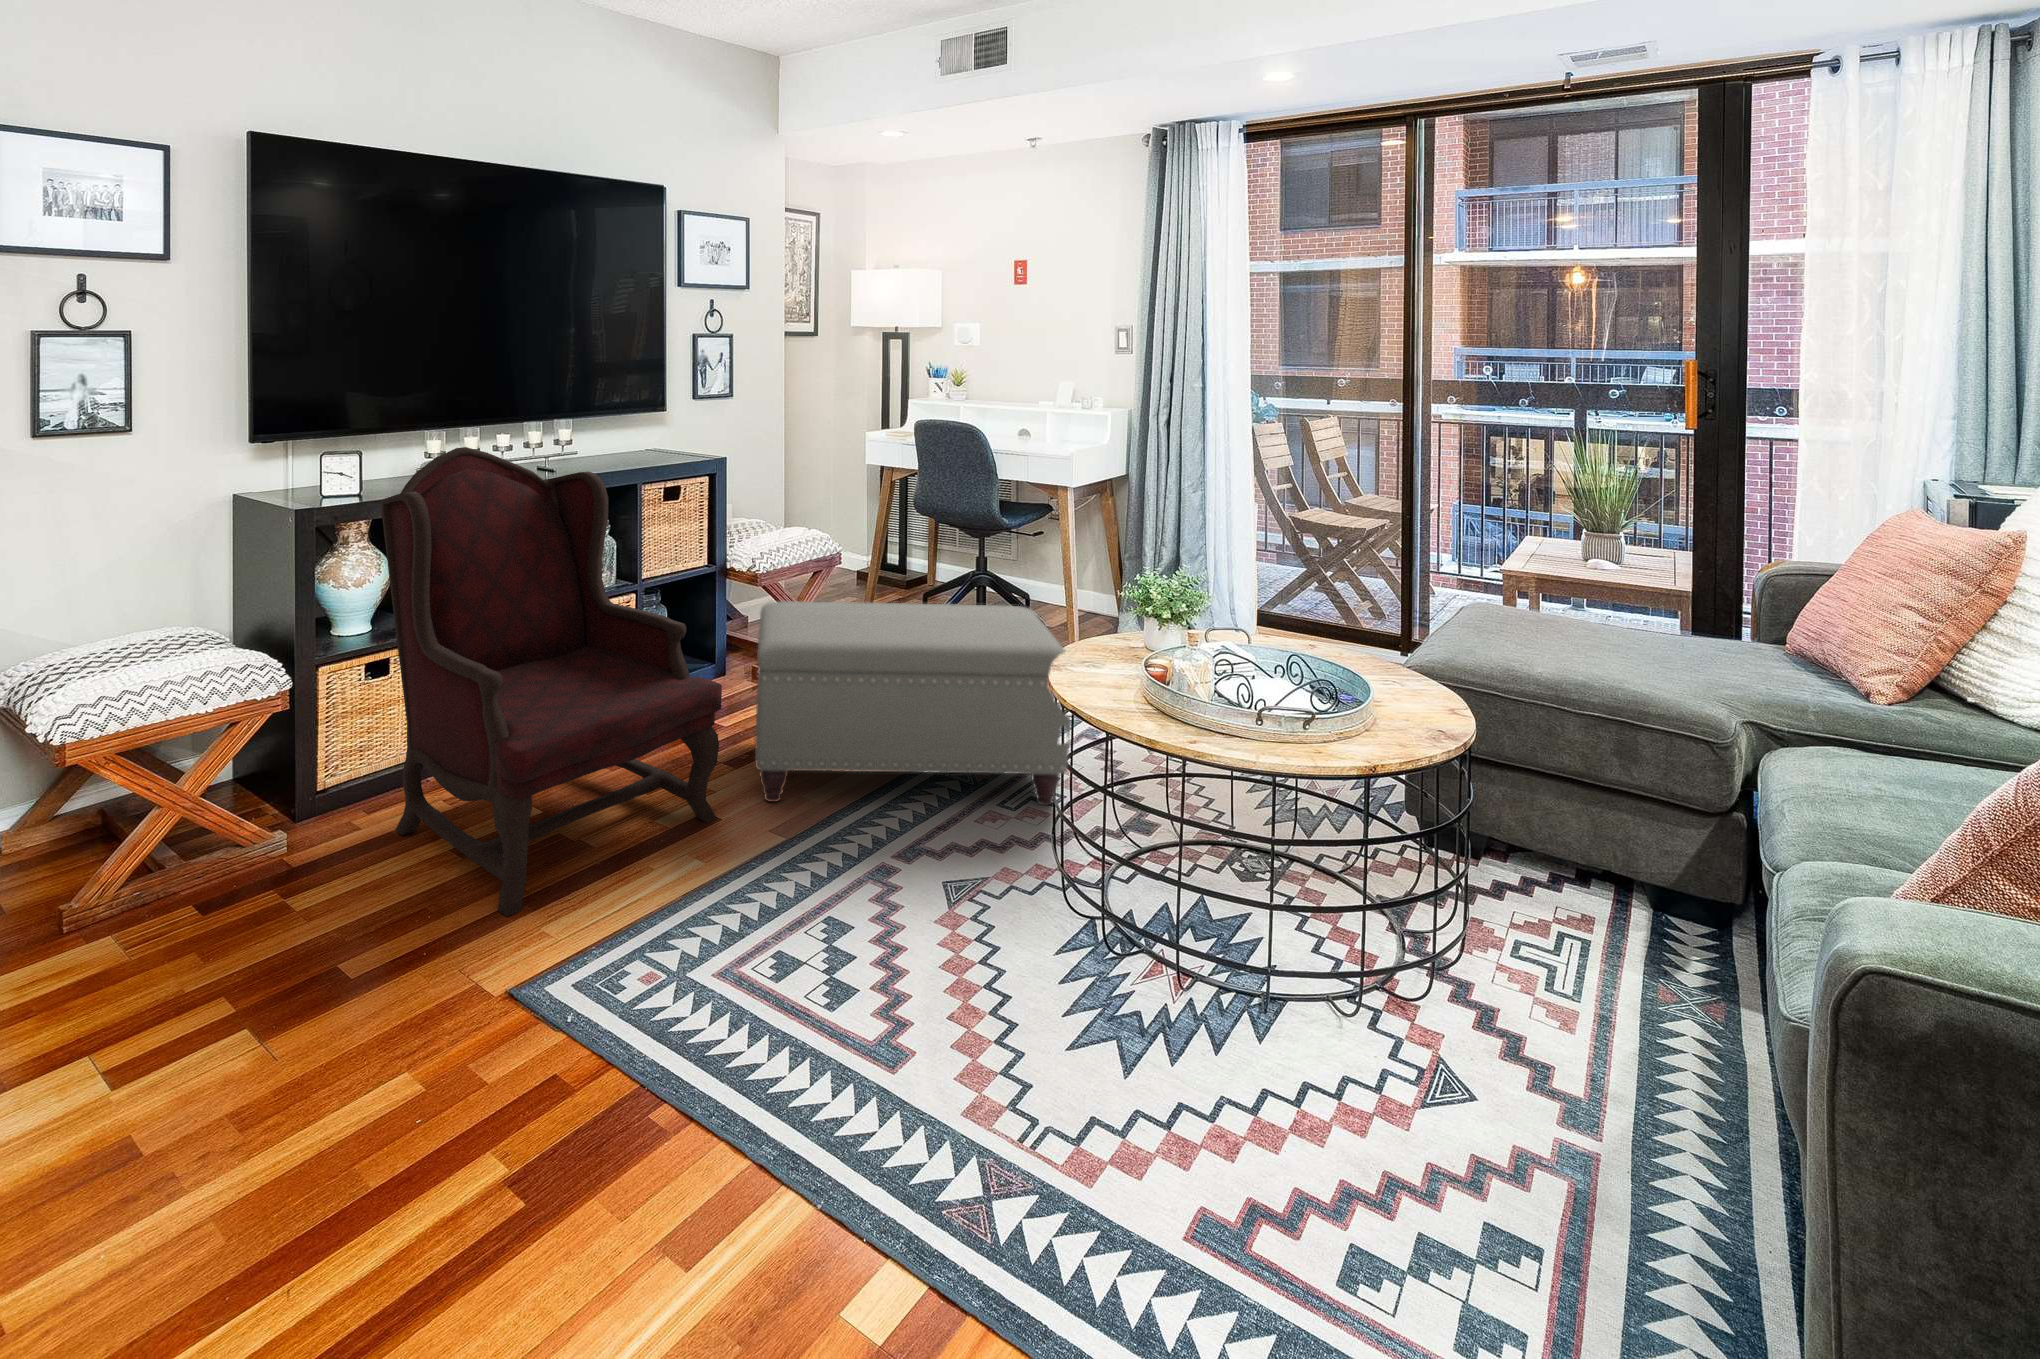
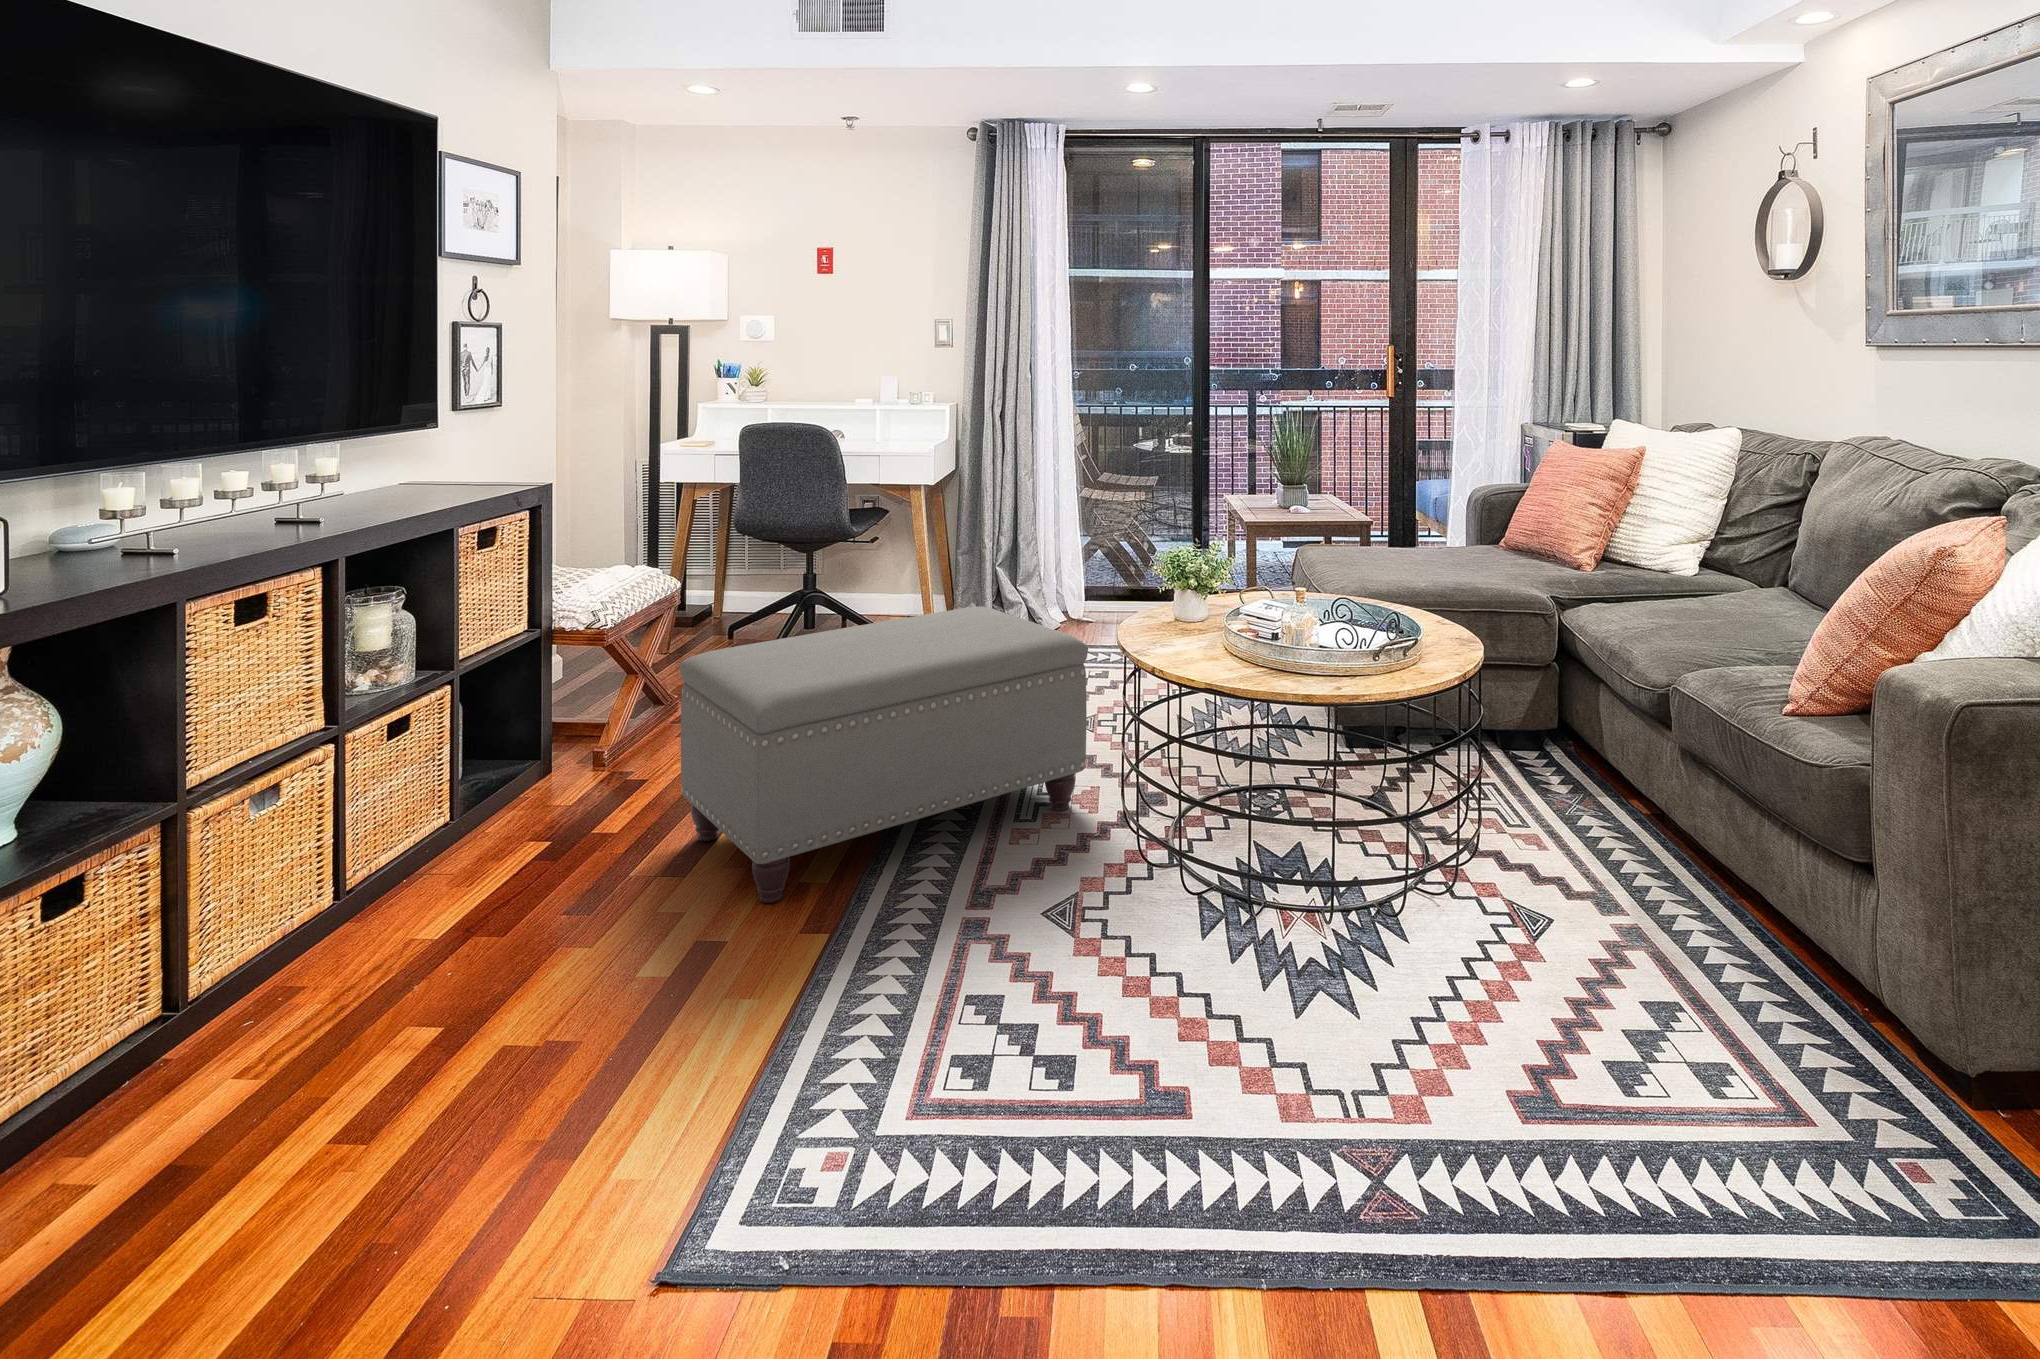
armchair: present [381,447,722,917] -> none [120,488,723,1177]

